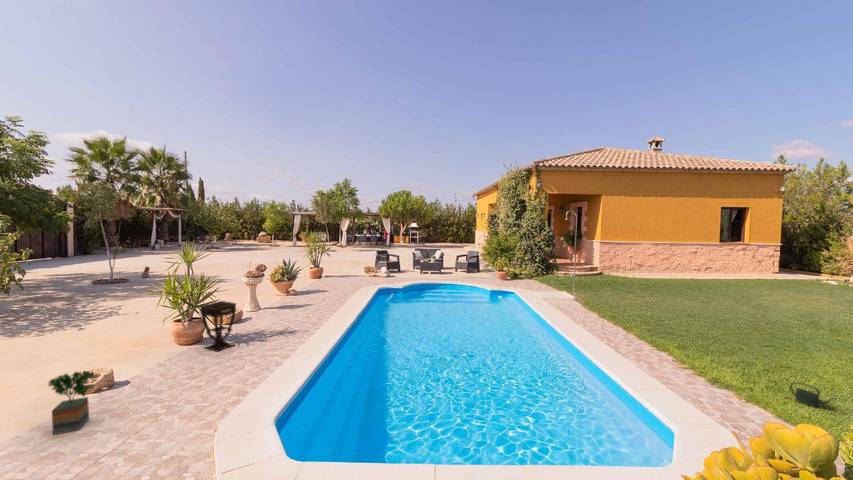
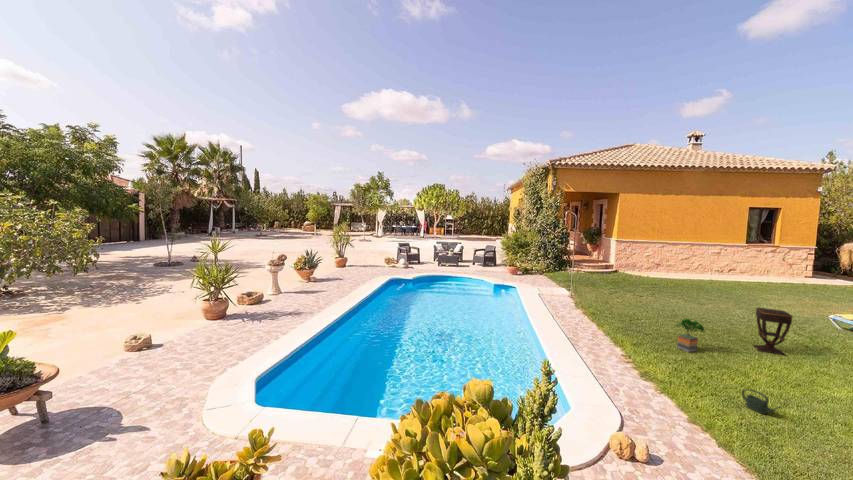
side table: present [200,301,236,351] -> present [754,308,793,356]
potted tree: present [49,371,95,434] -> present [676,319,705,353]

